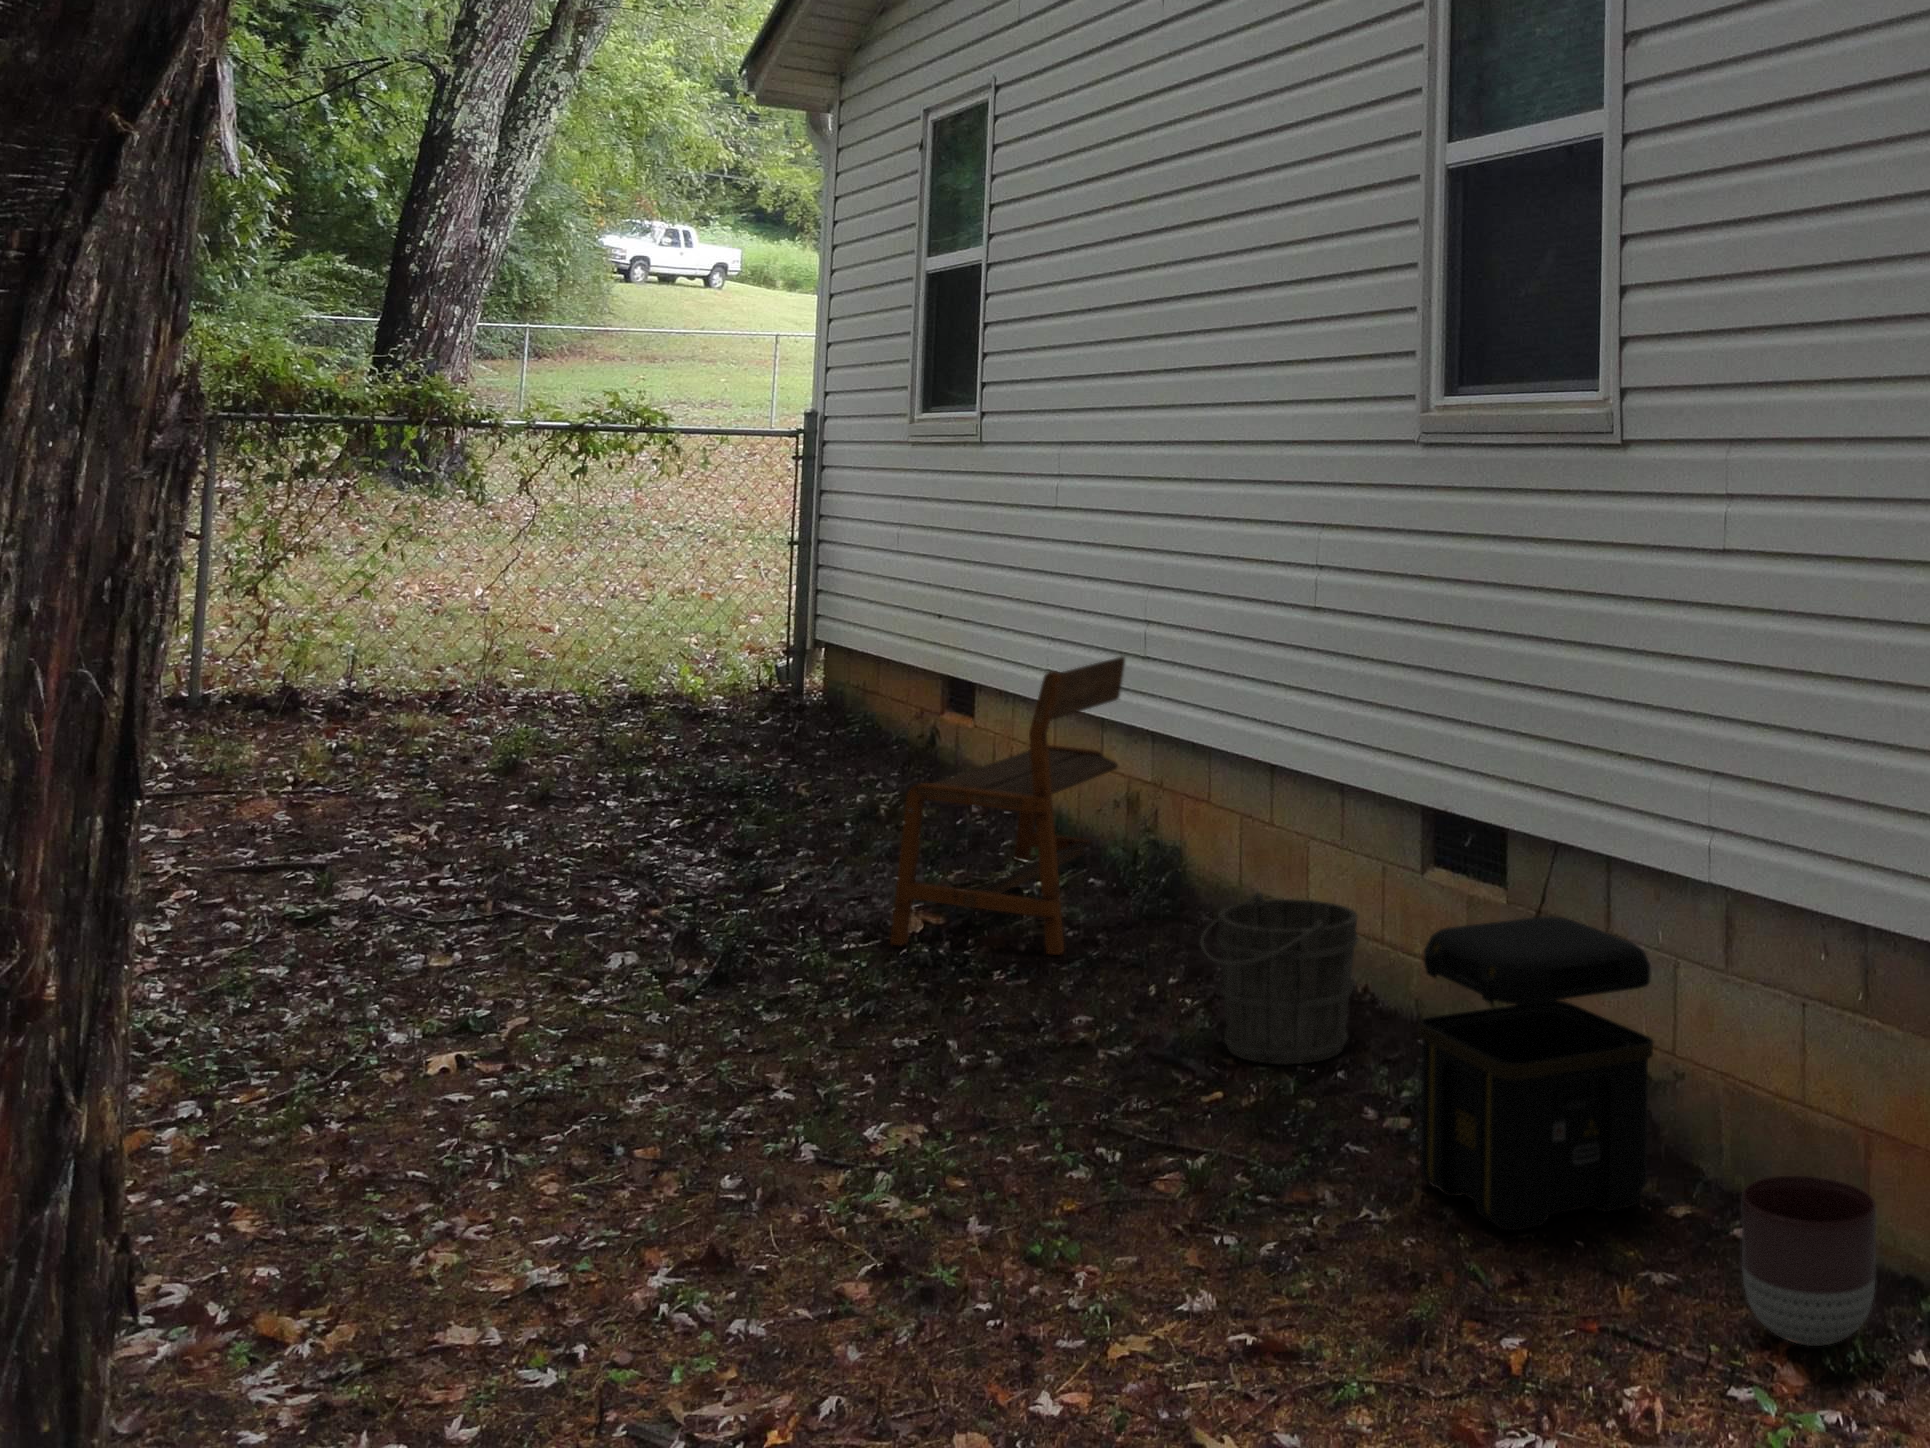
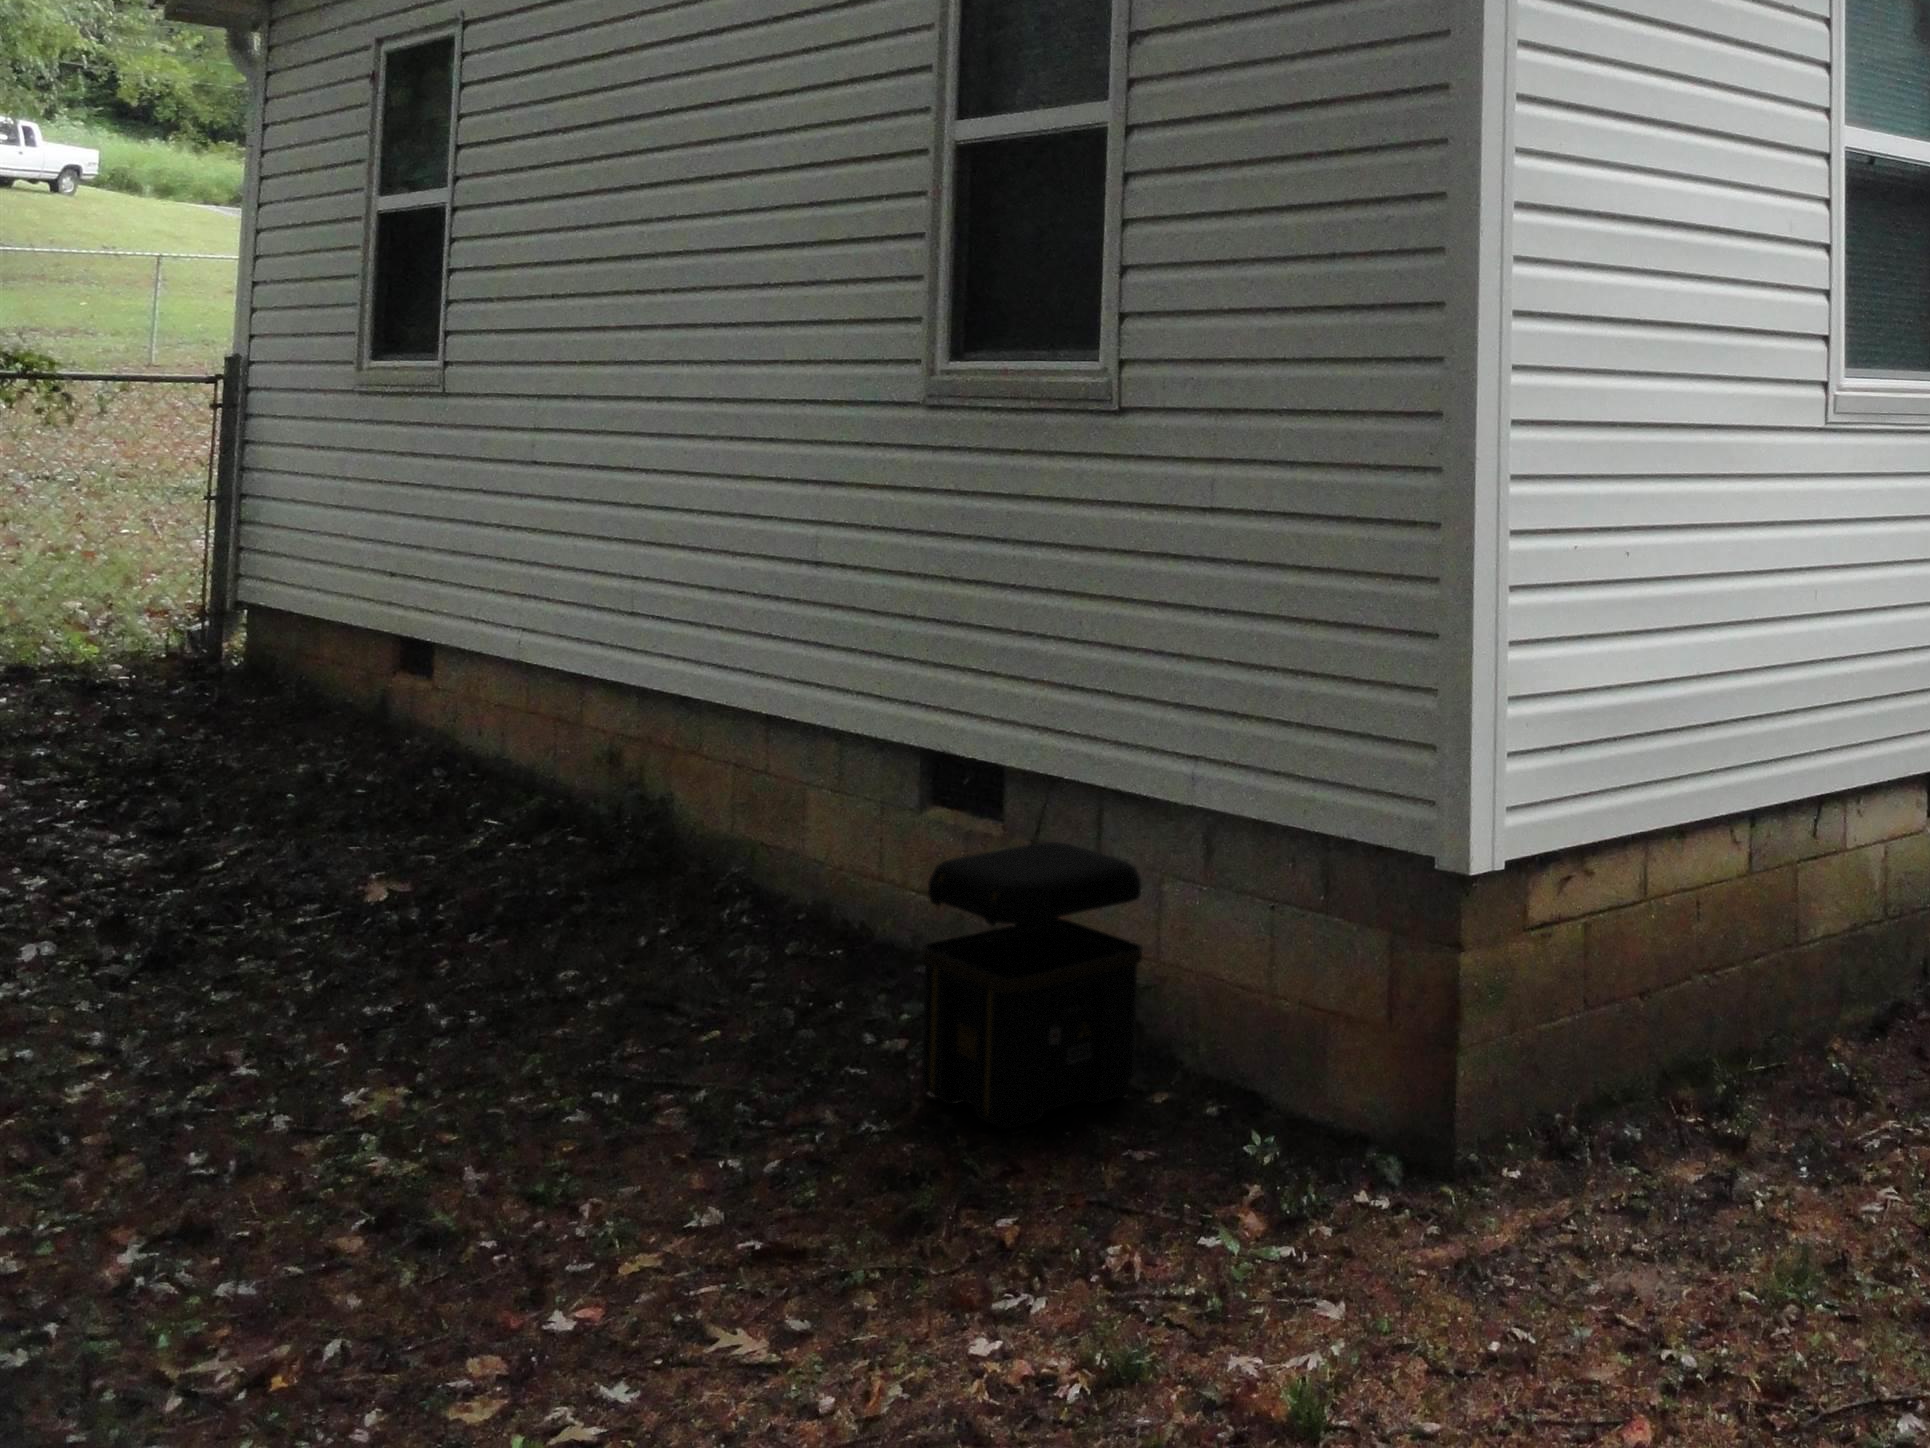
bench: present [890,656,1125,955] -> none [347,598,643,912]
bucket: present [1200,893,1359,1065] -> none [697,836,861,999]
planter: present [1742,1176,1877,1346] -> none [1219,1053,1335,1197]

